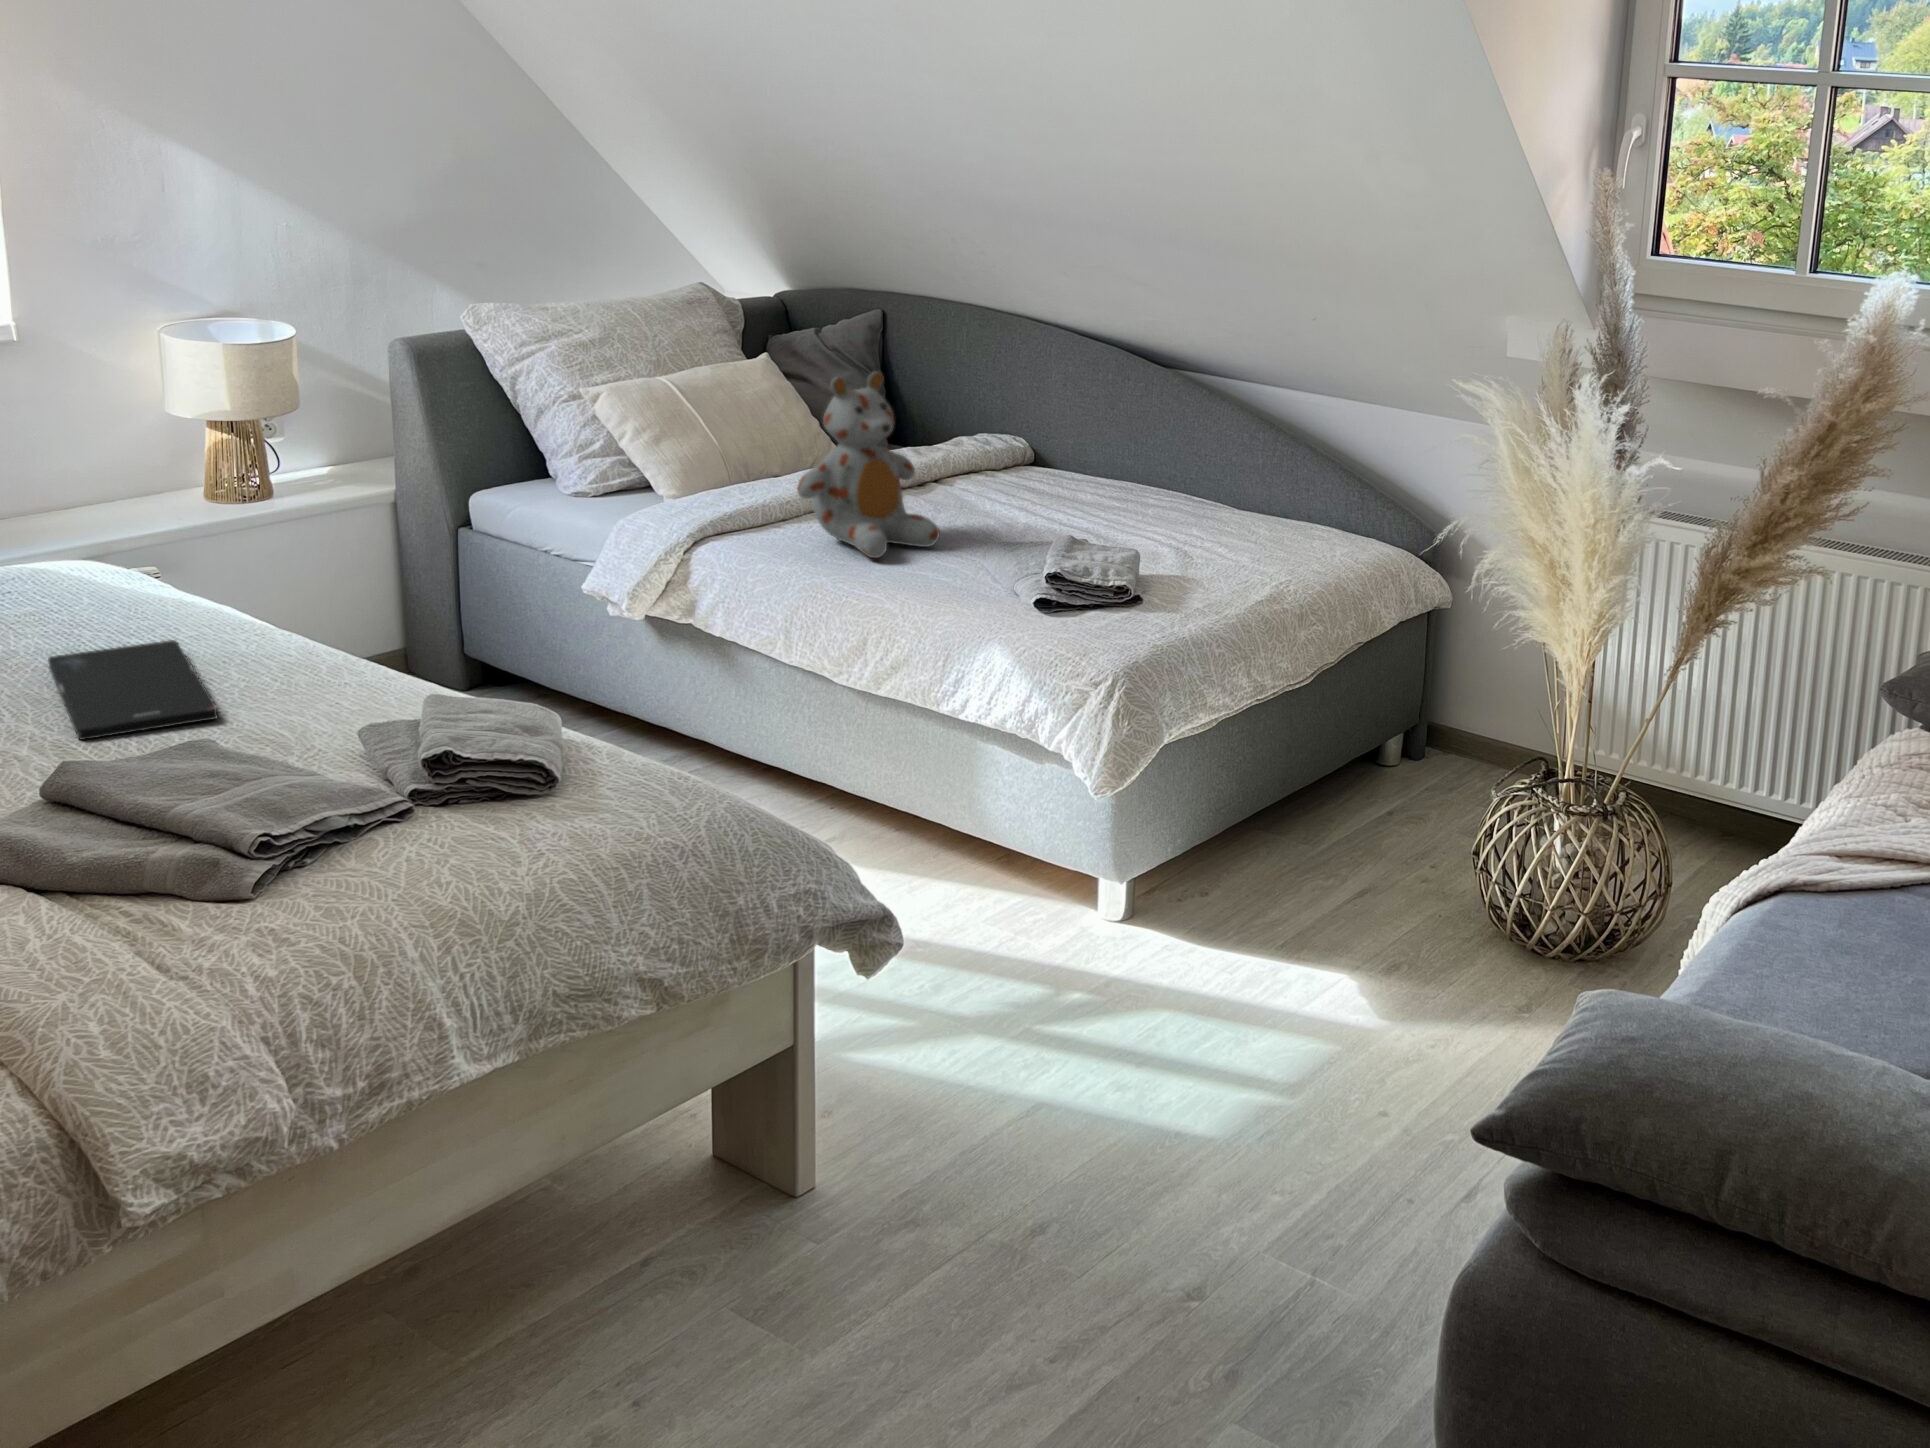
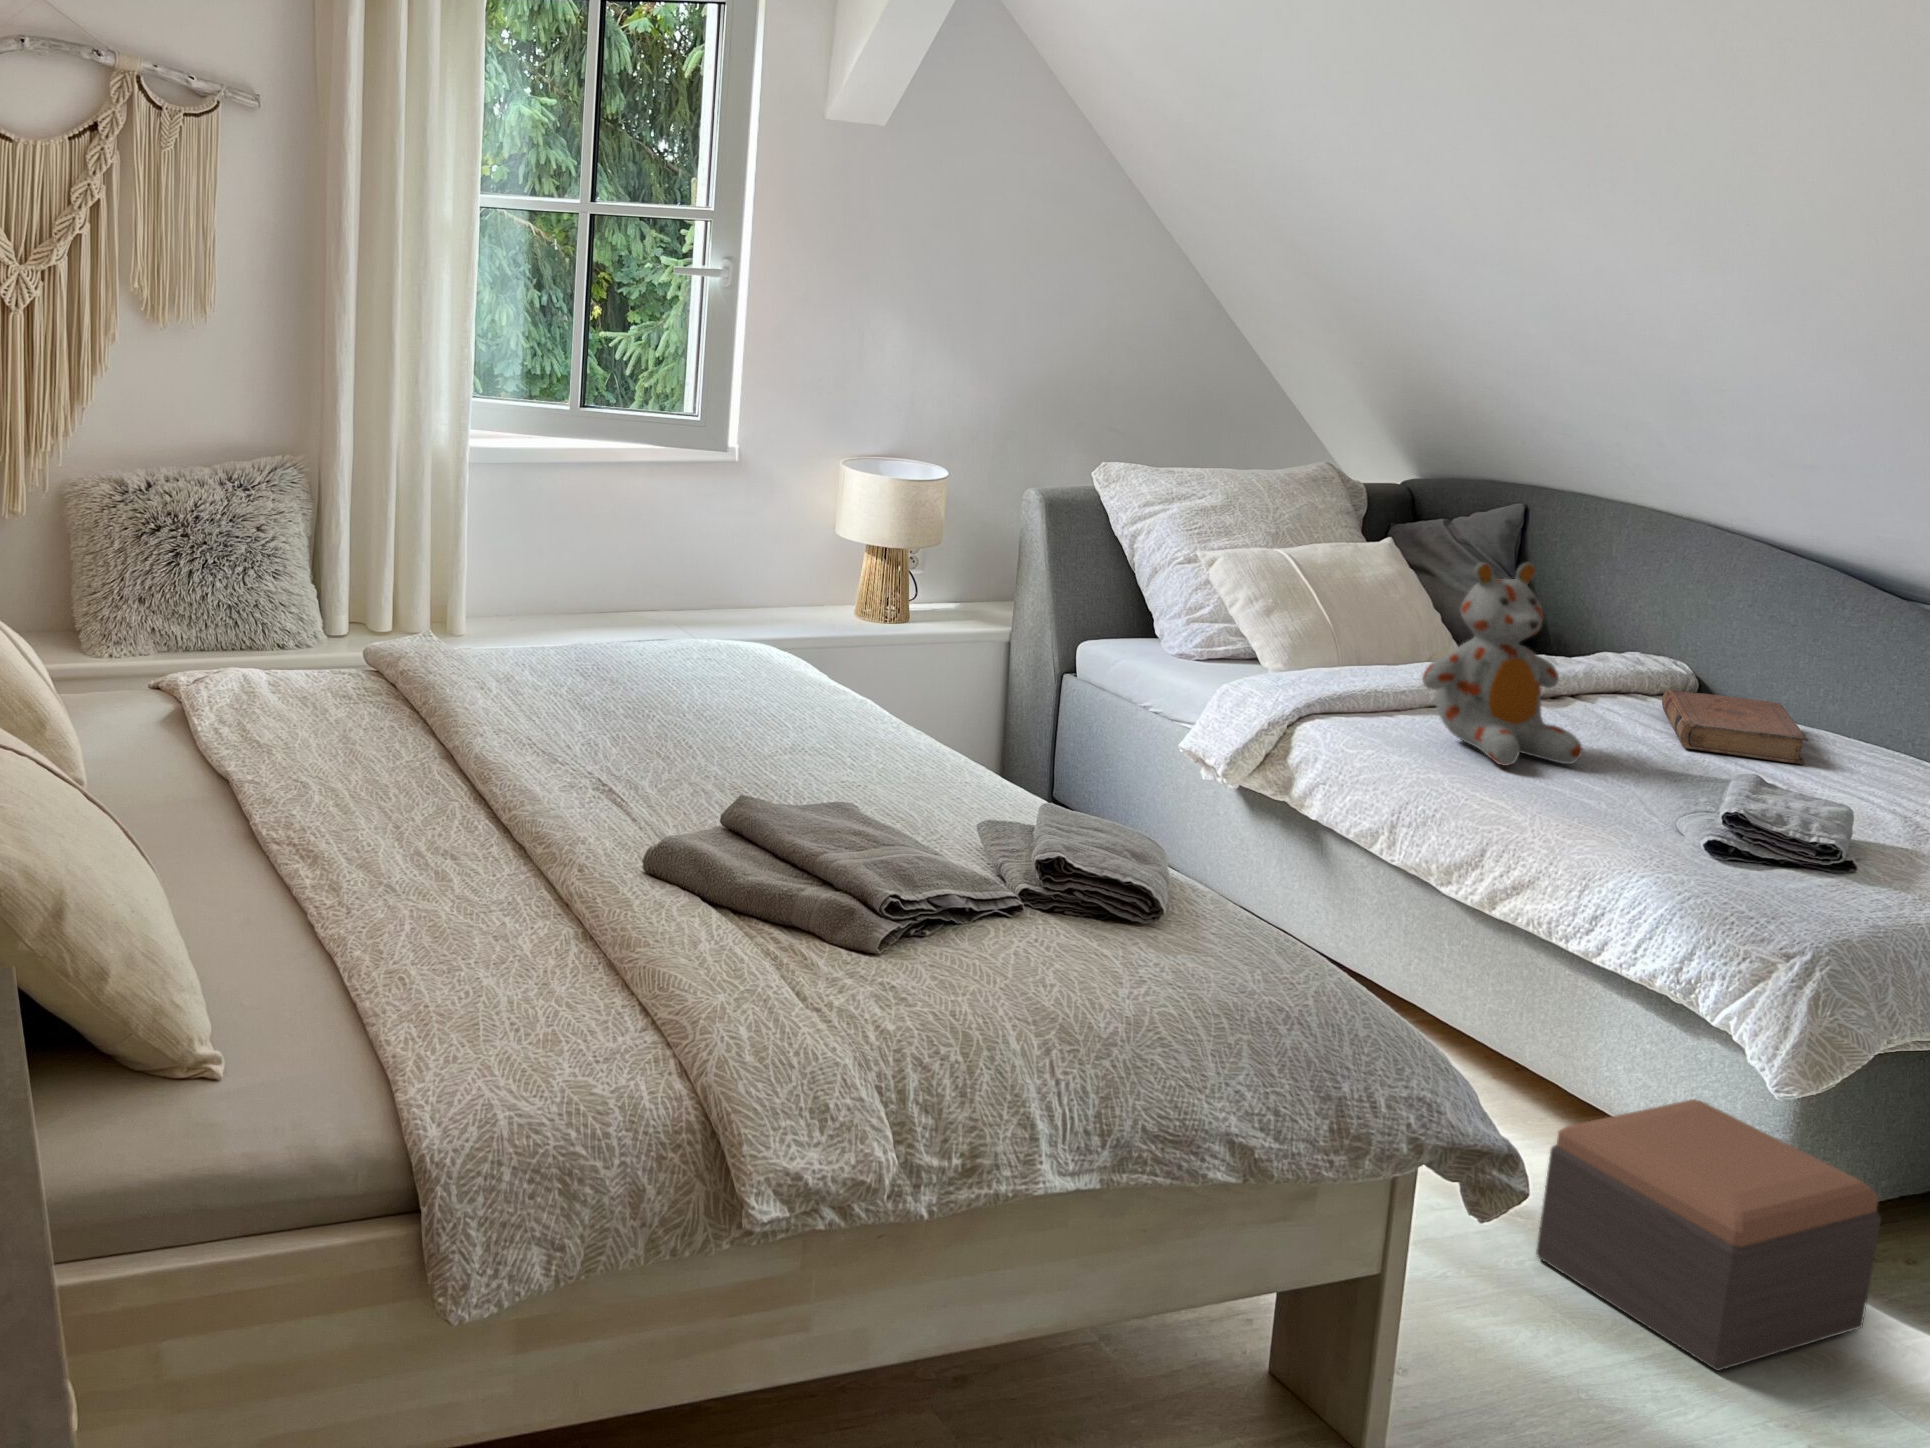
book: none [1005,460,1114,513] -> present [1662,689,1808,764]
smartphone: present [48,640,217,740] -> none [728,712,859,791]
footstool: none [936,817,1181,1033] -> present [1536,1099,1881,1371]

